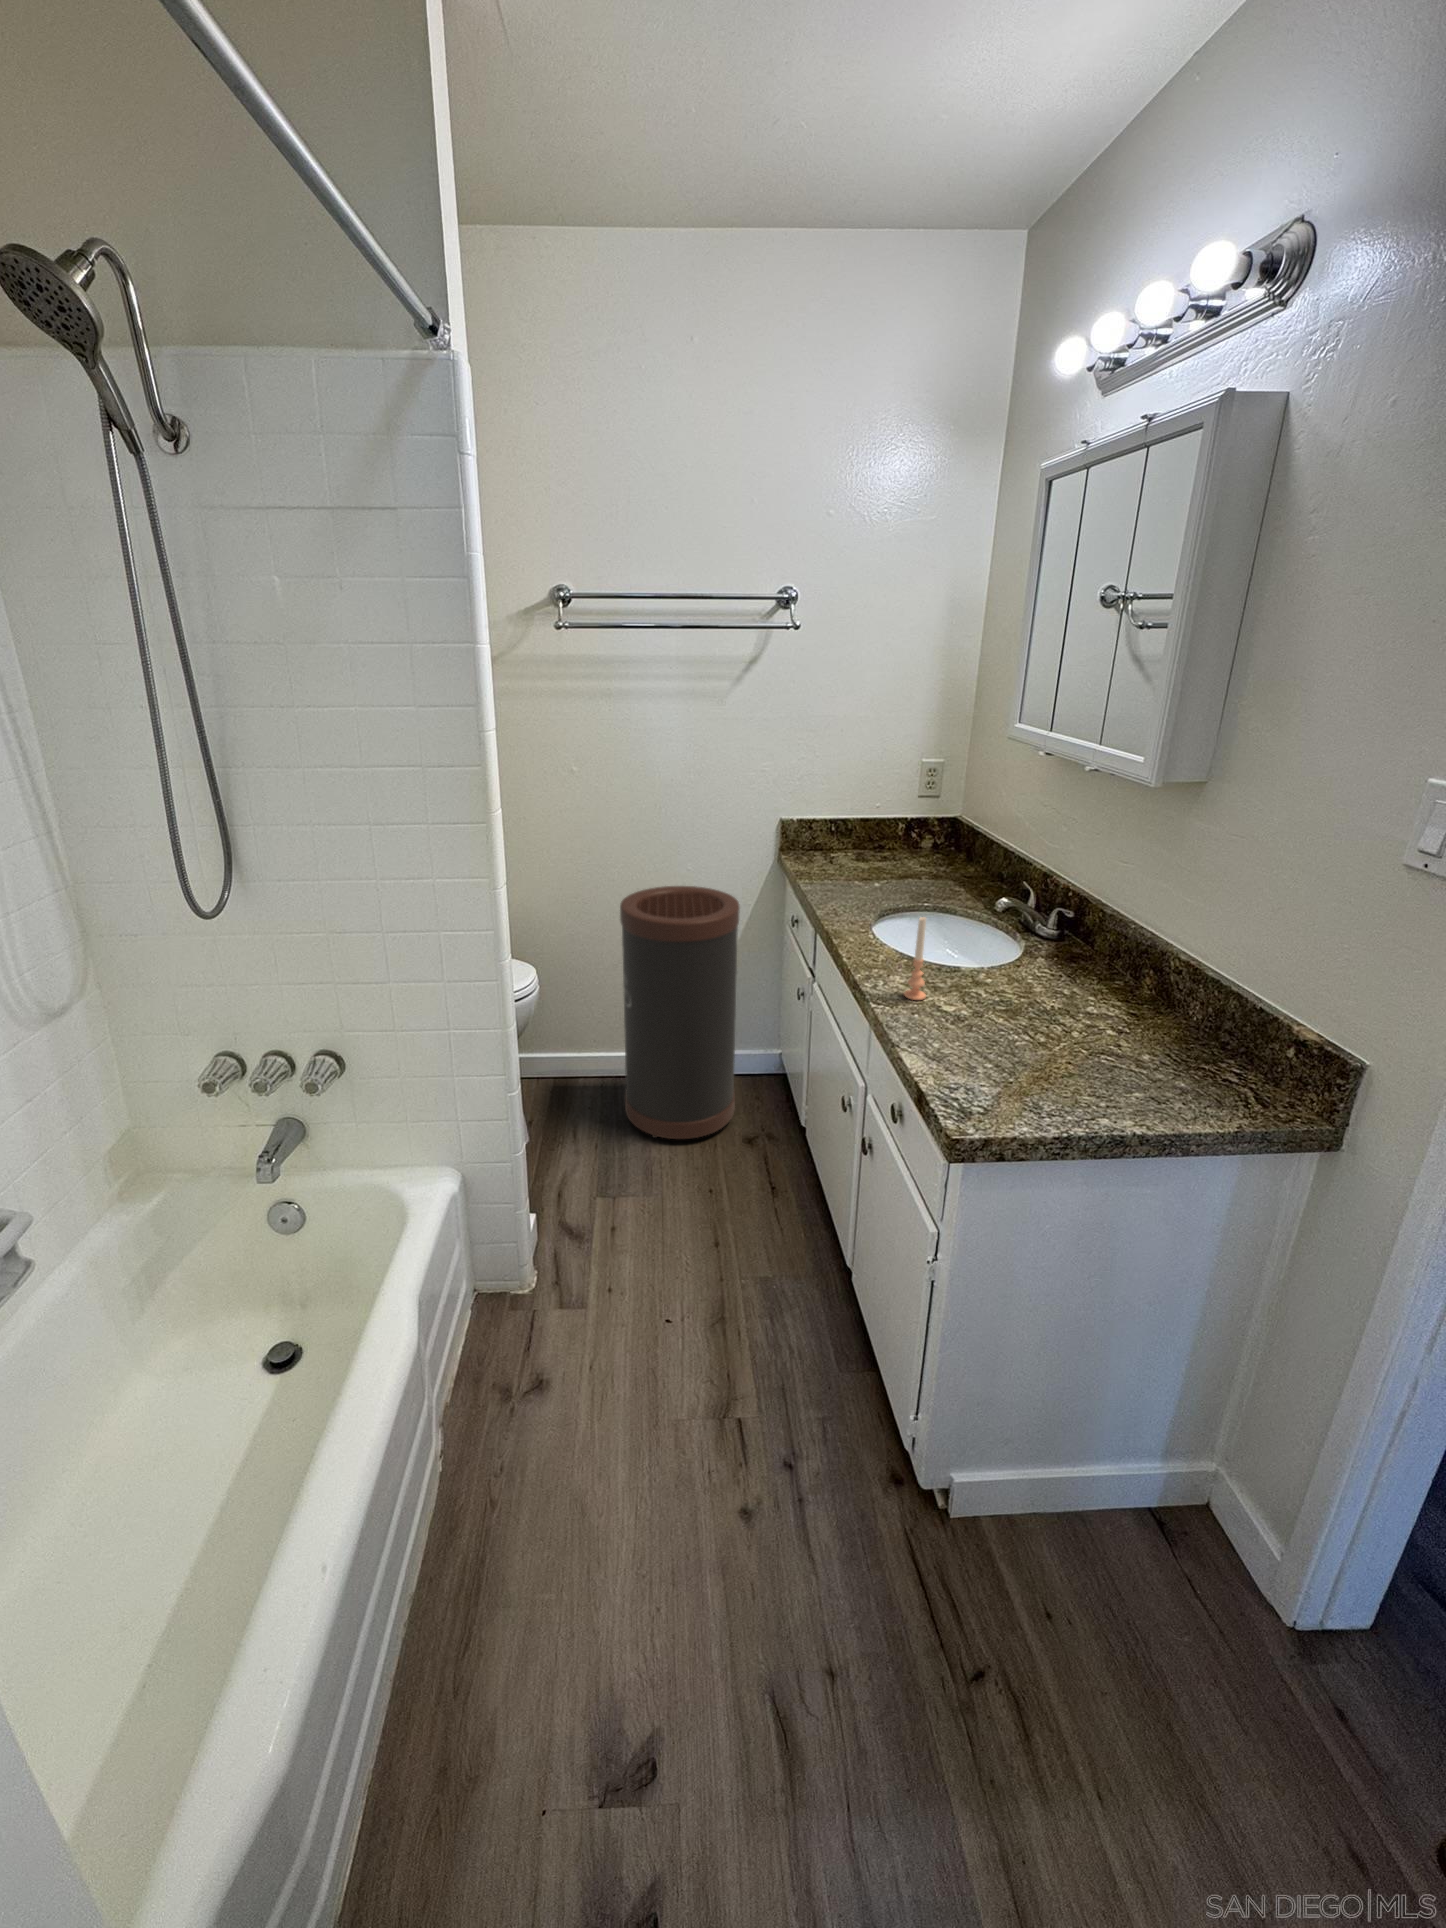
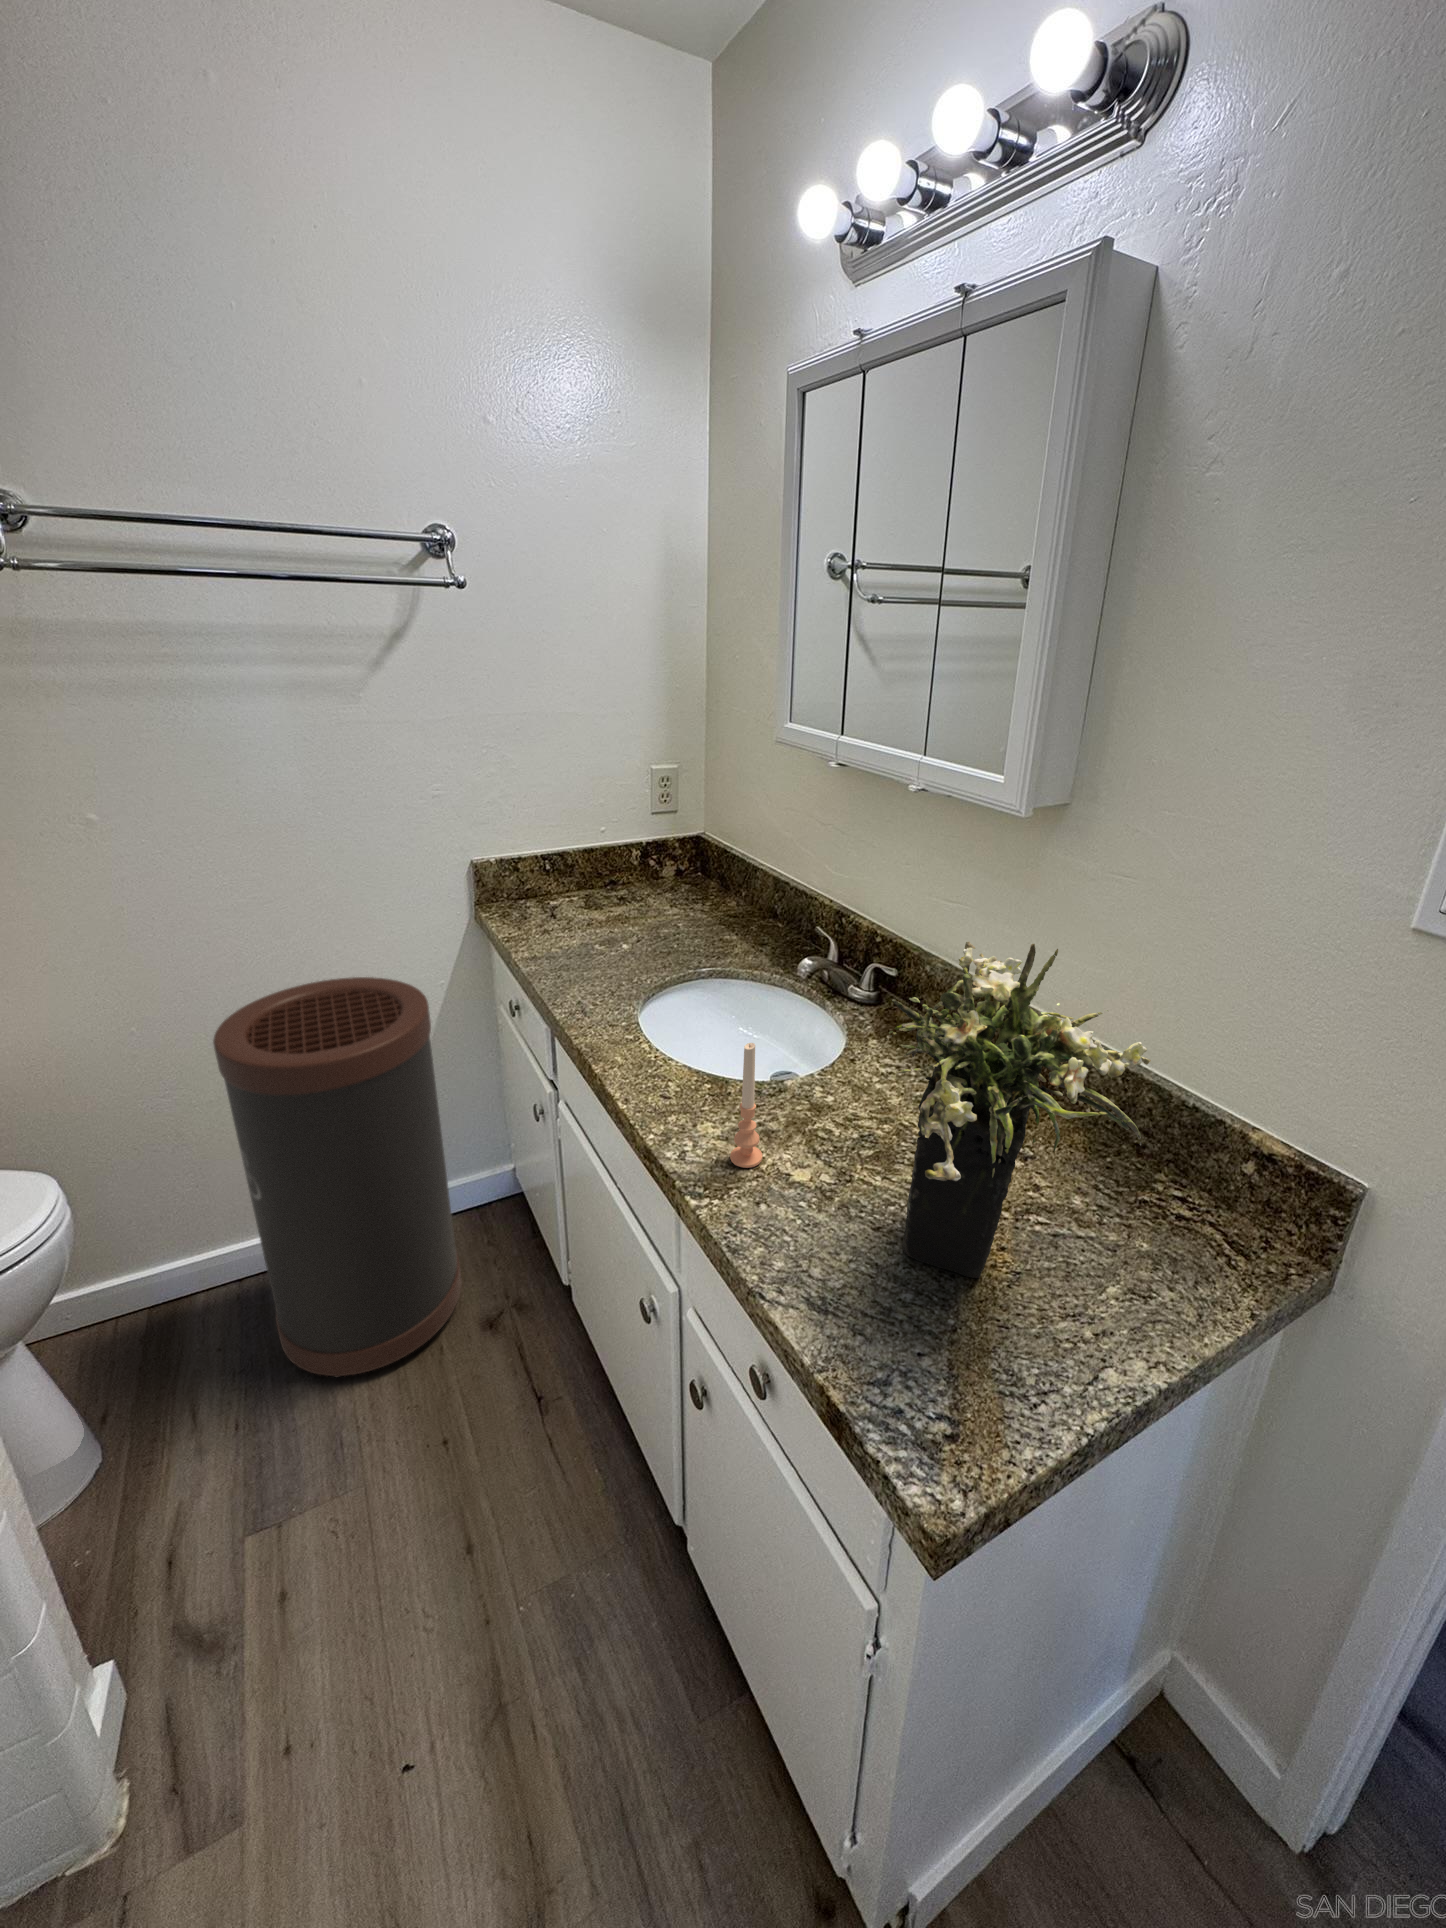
flower arrangement: none [977,854,1179,1071] -> present [885,942,1151,1278]

